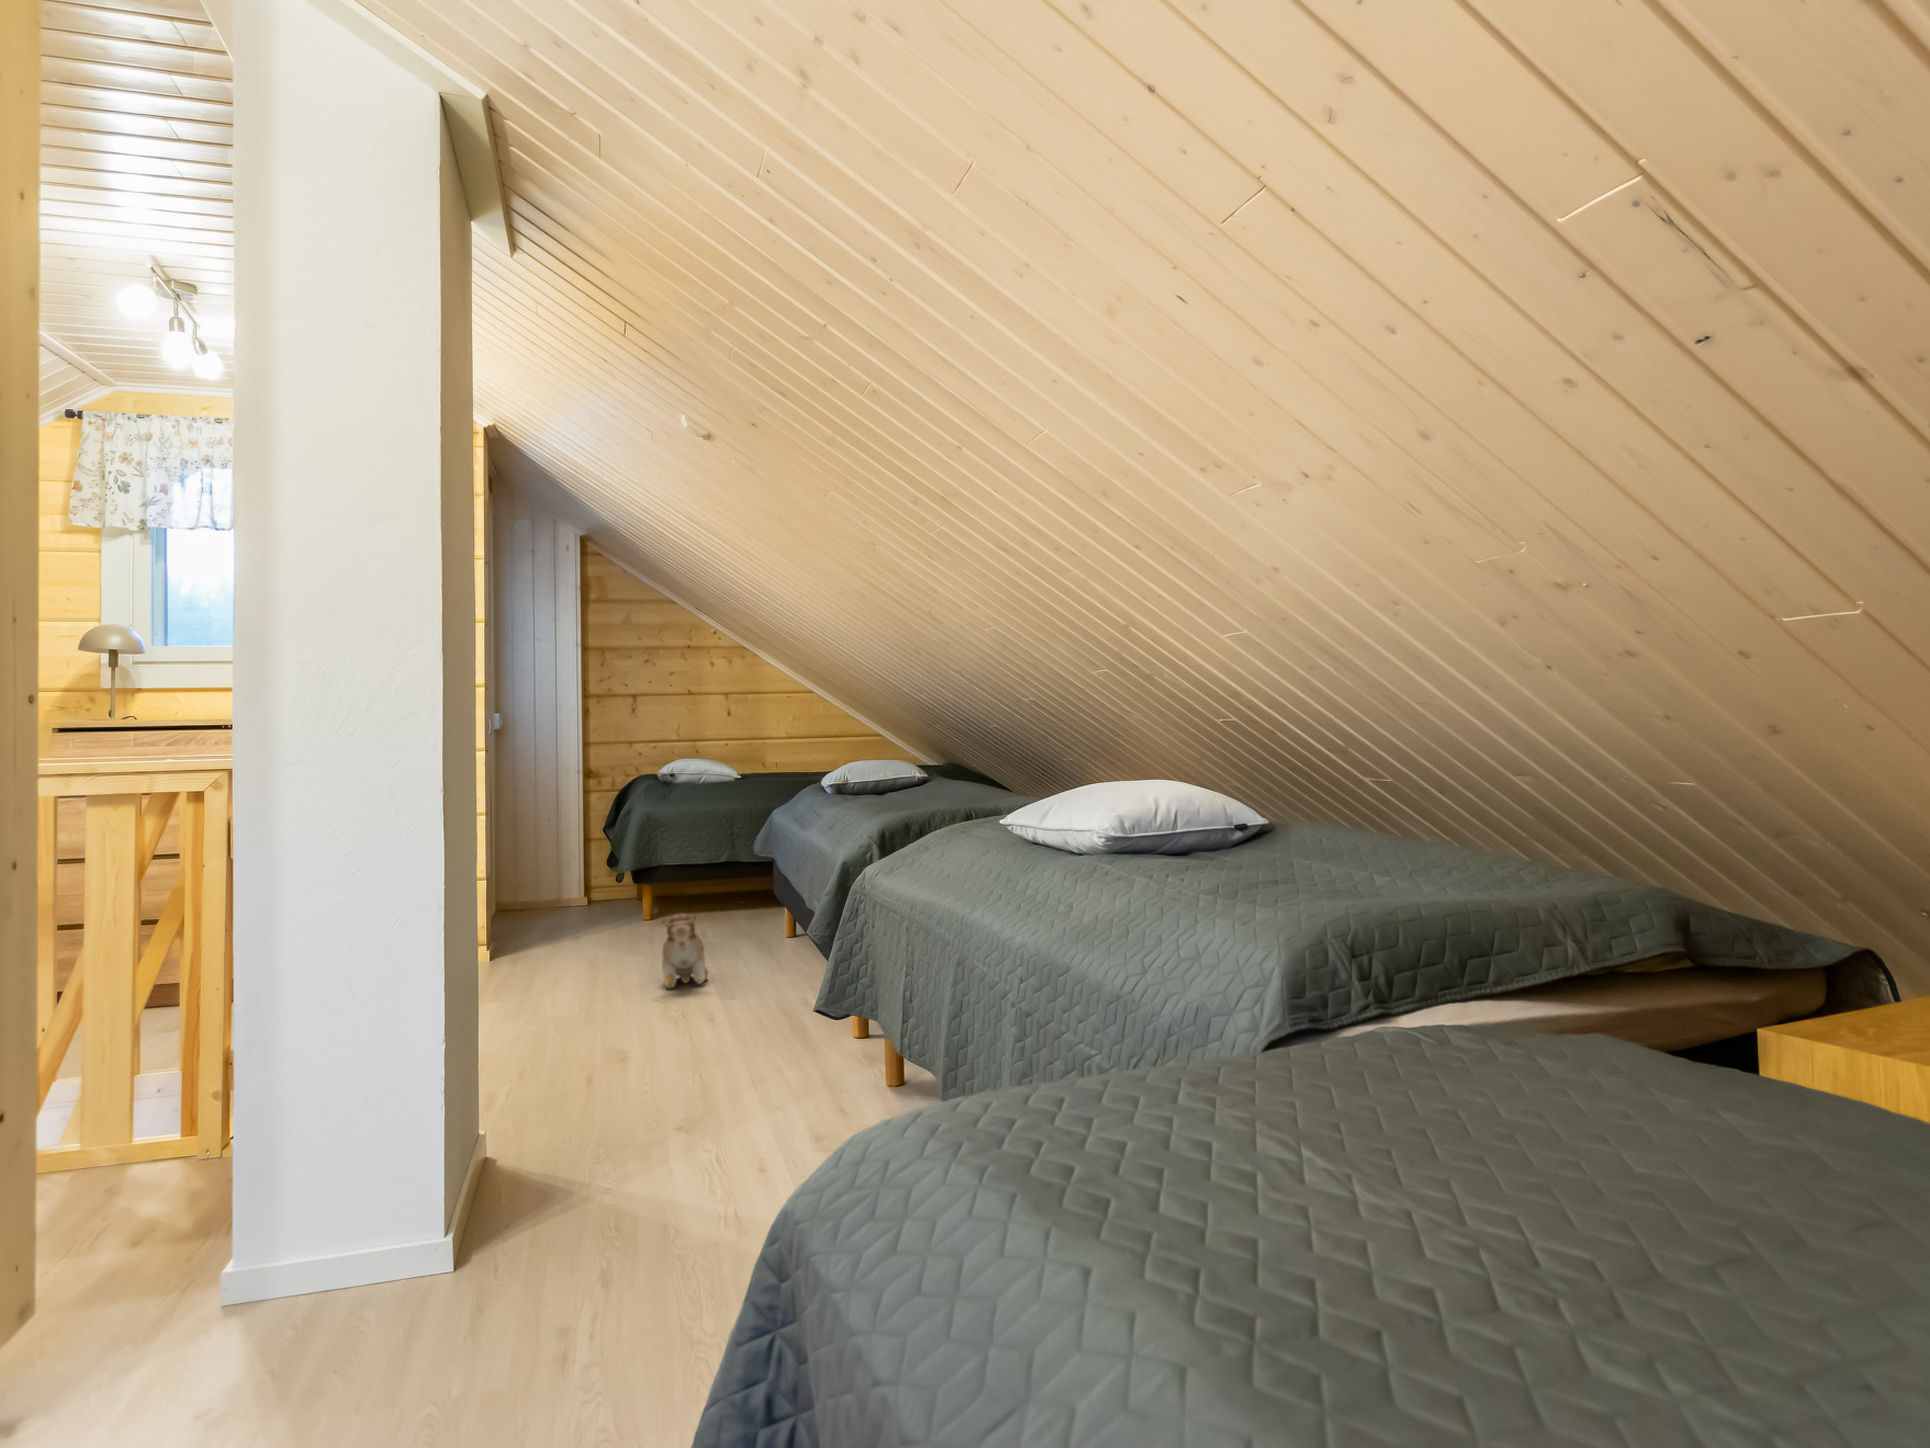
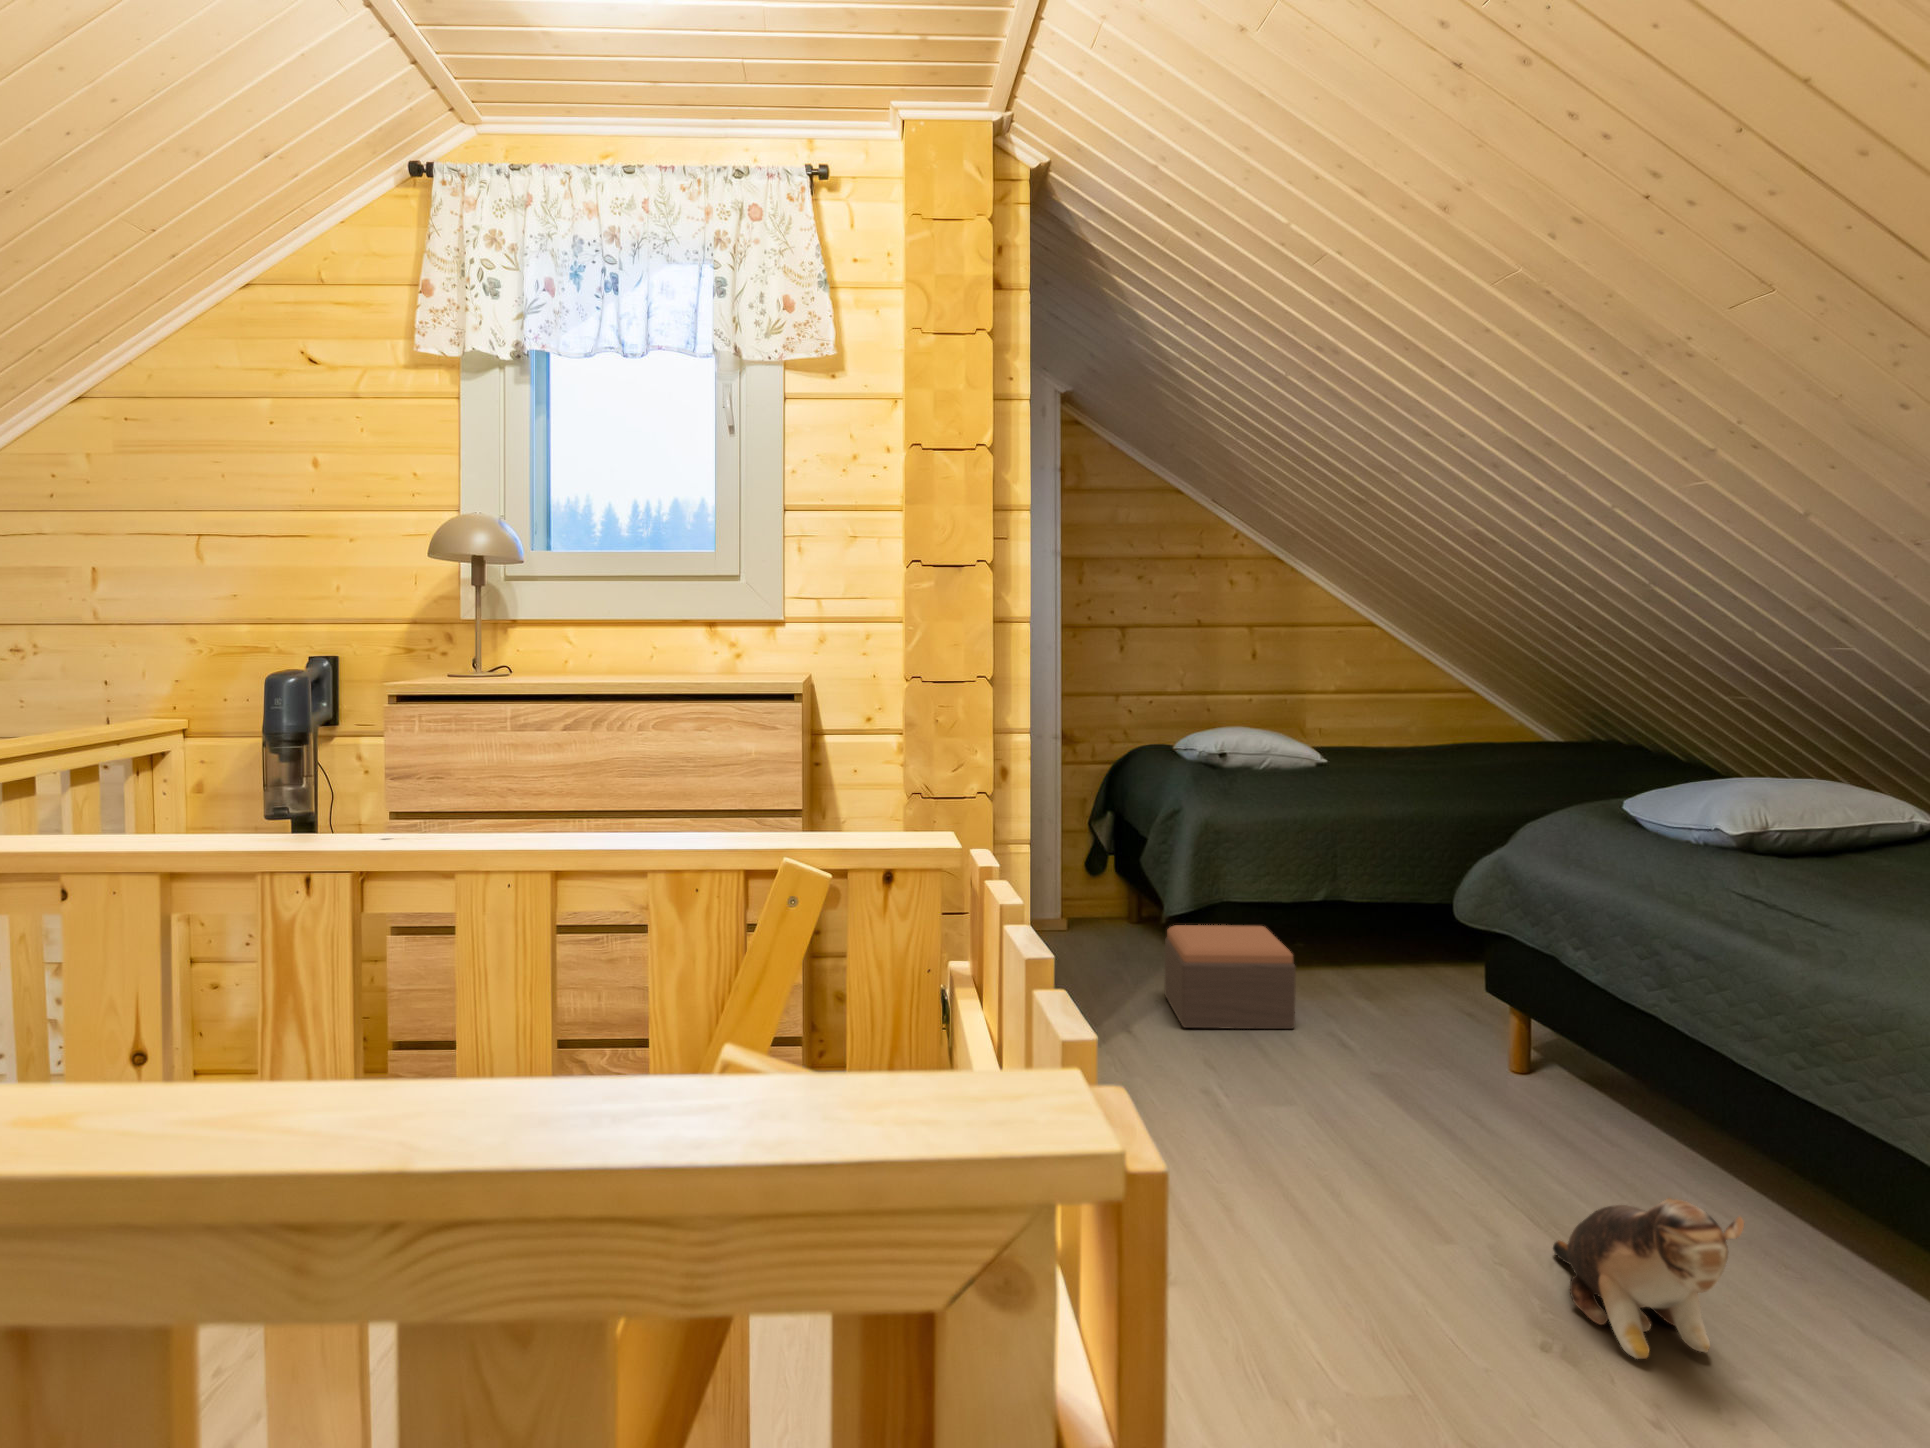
footstool: none [599,874,675,933] -> present [1165,925,1296,1029]

